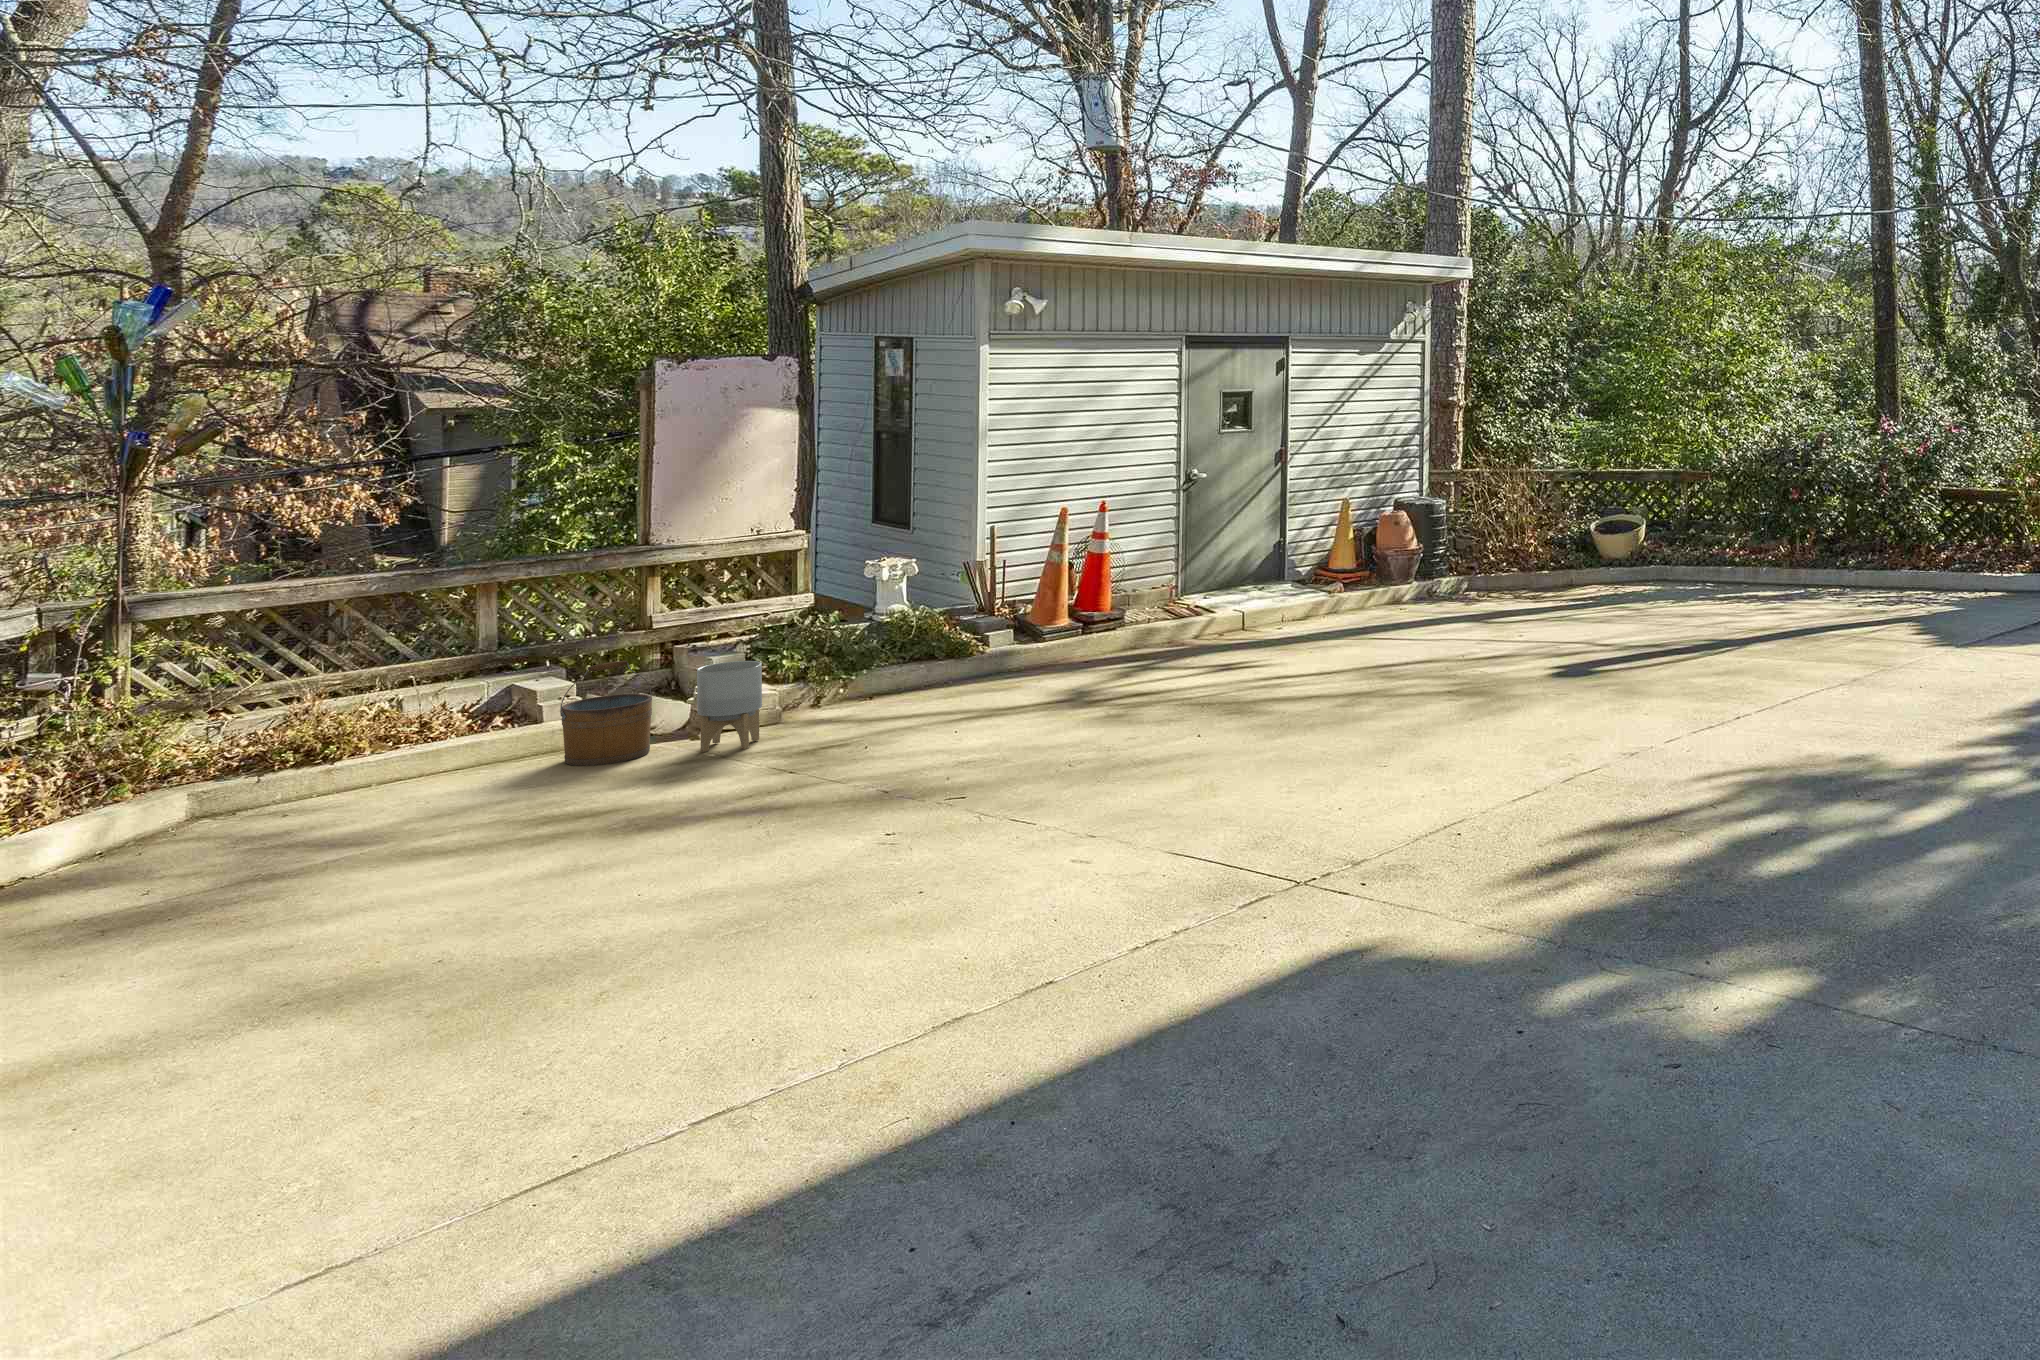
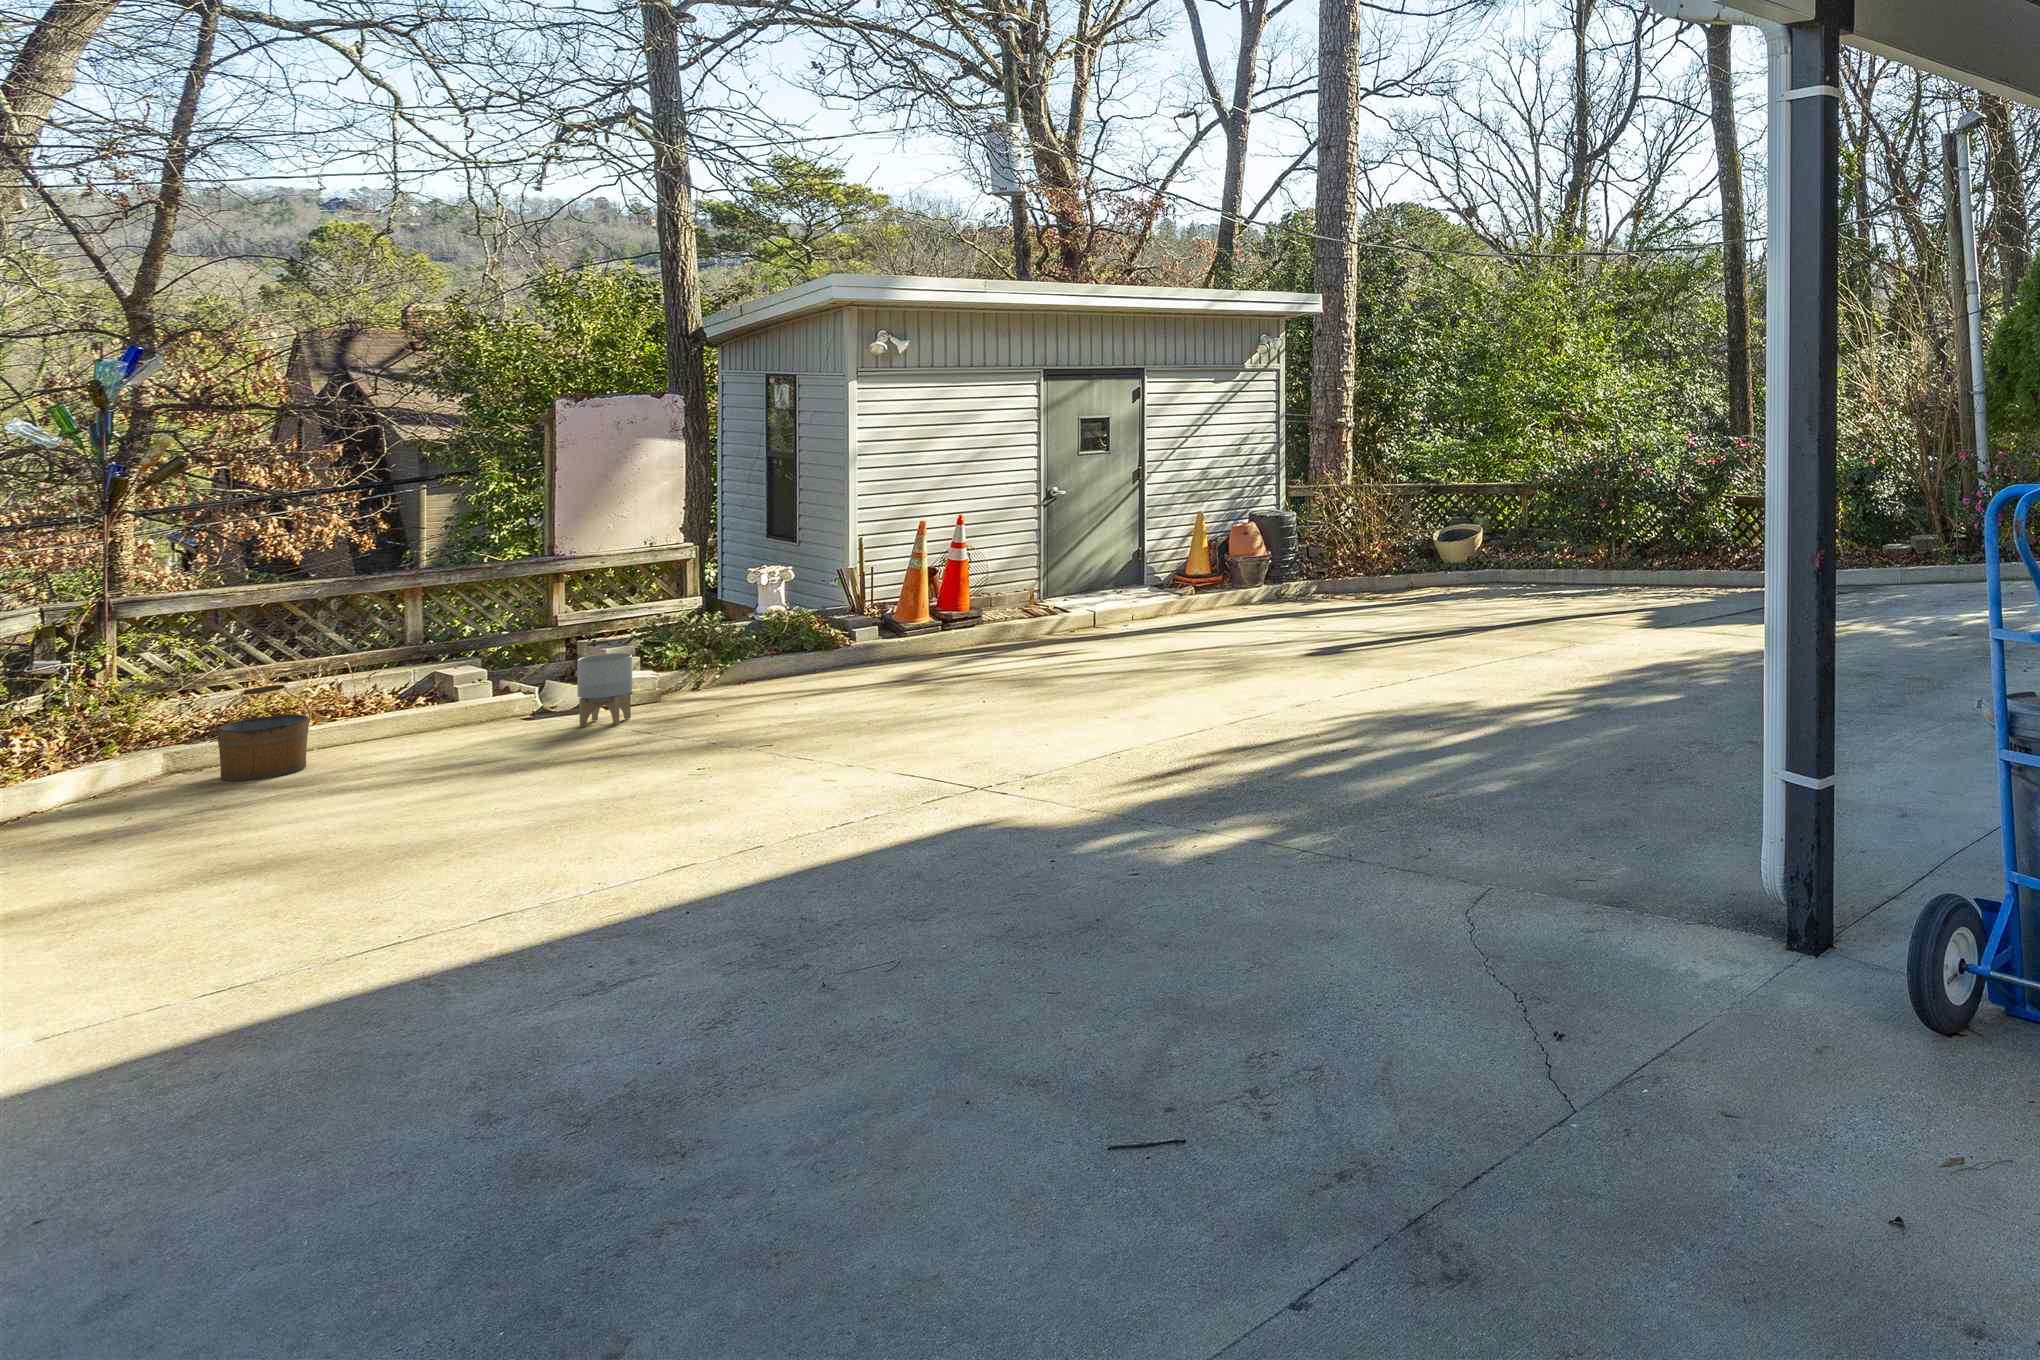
bucket: present [560,661,652,766] -> present [215,685,310,781]

